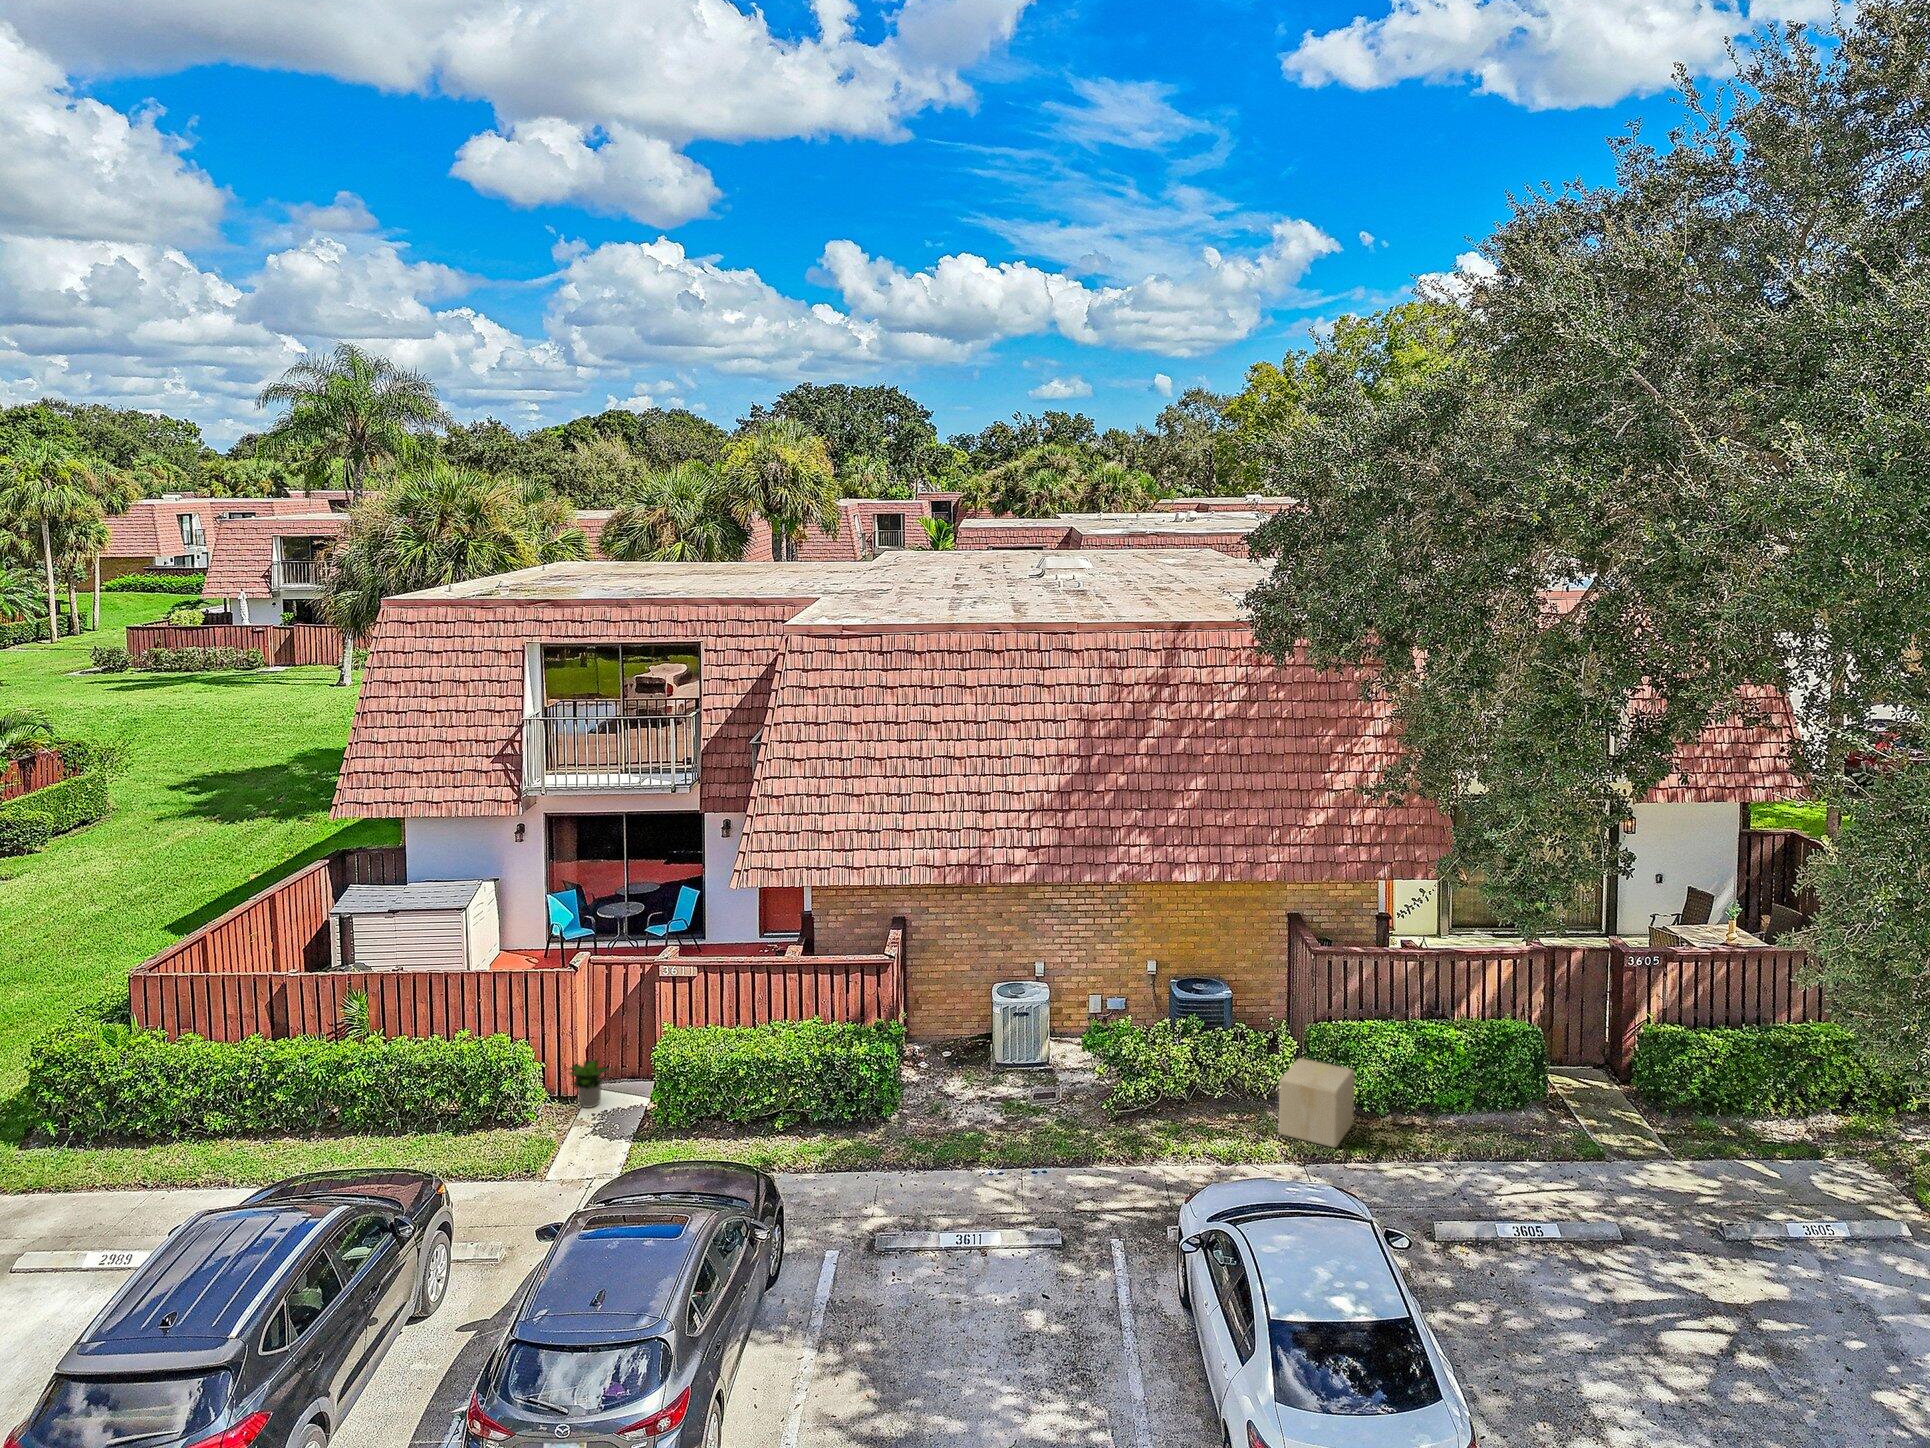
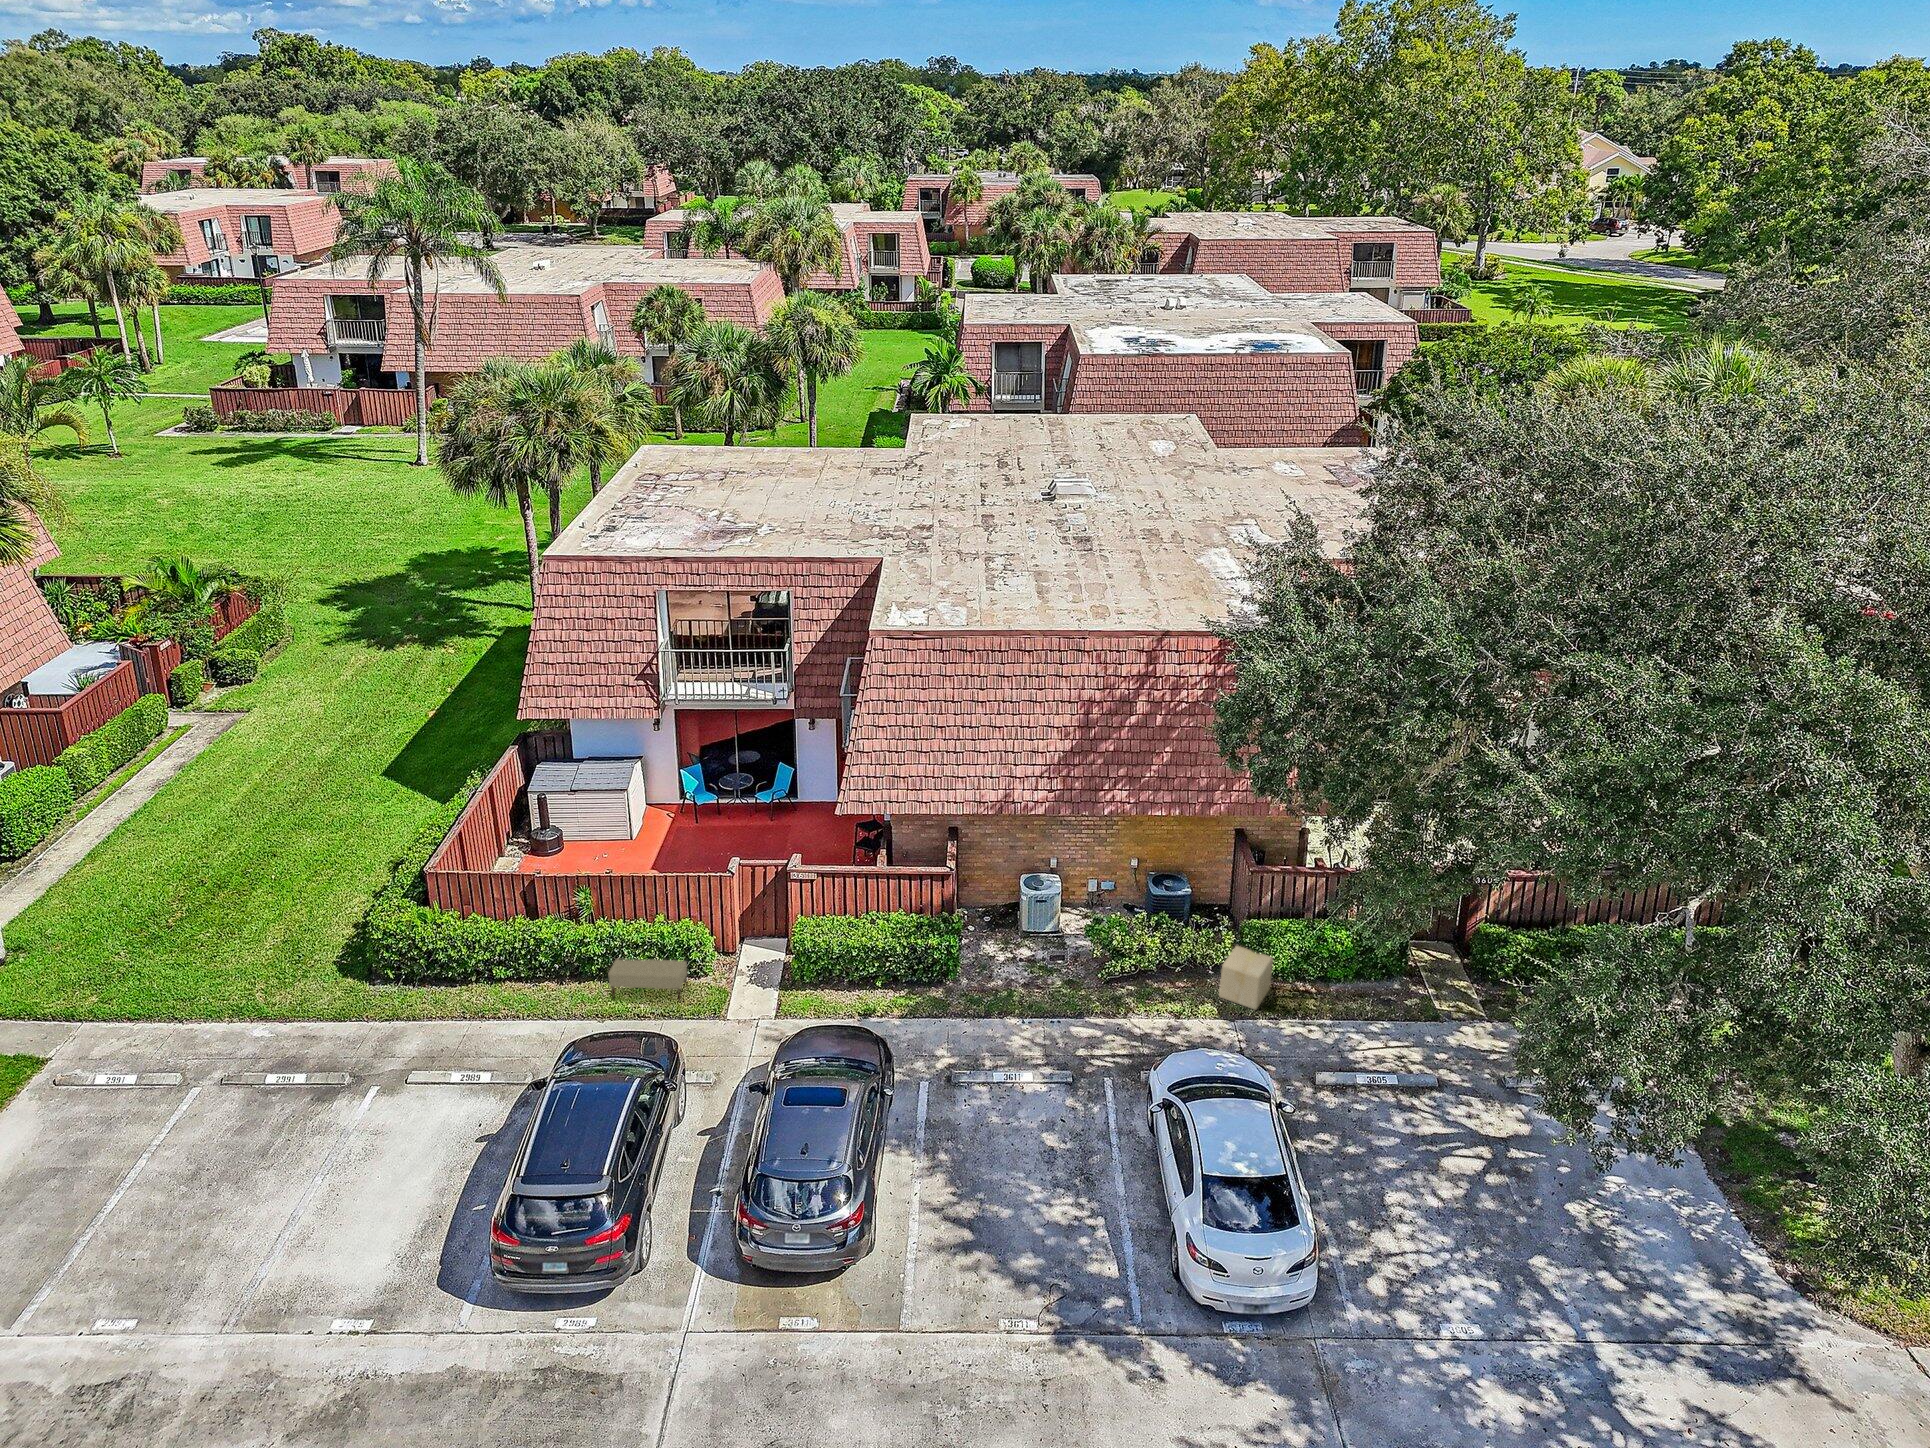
potted plant: present [569,1060,609,1108] -> none [730,931,763,964]
bench: none [372,1090,494,1151] -> present [608,958,687,1000]

